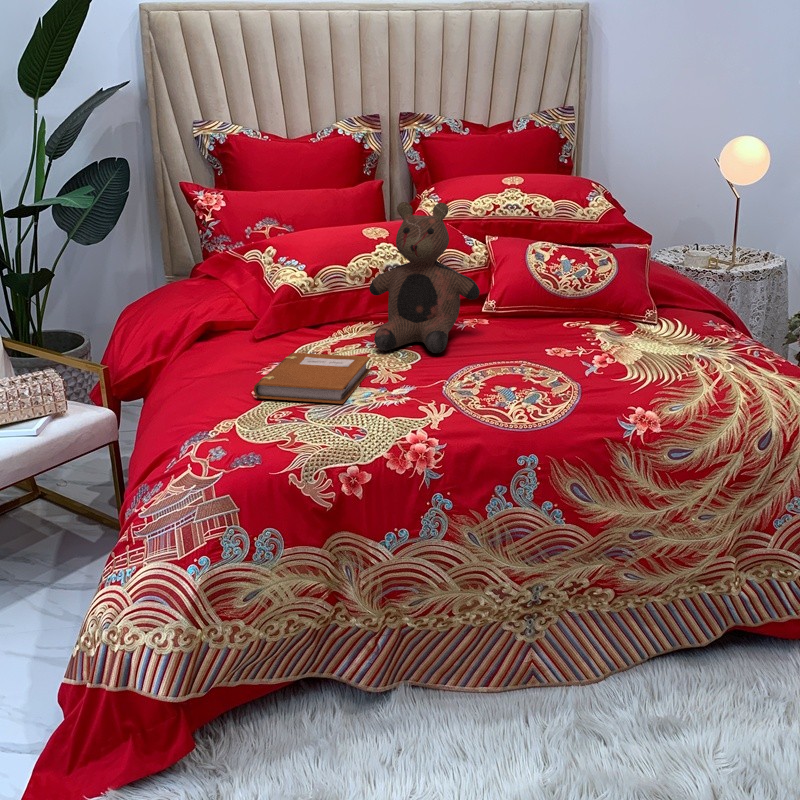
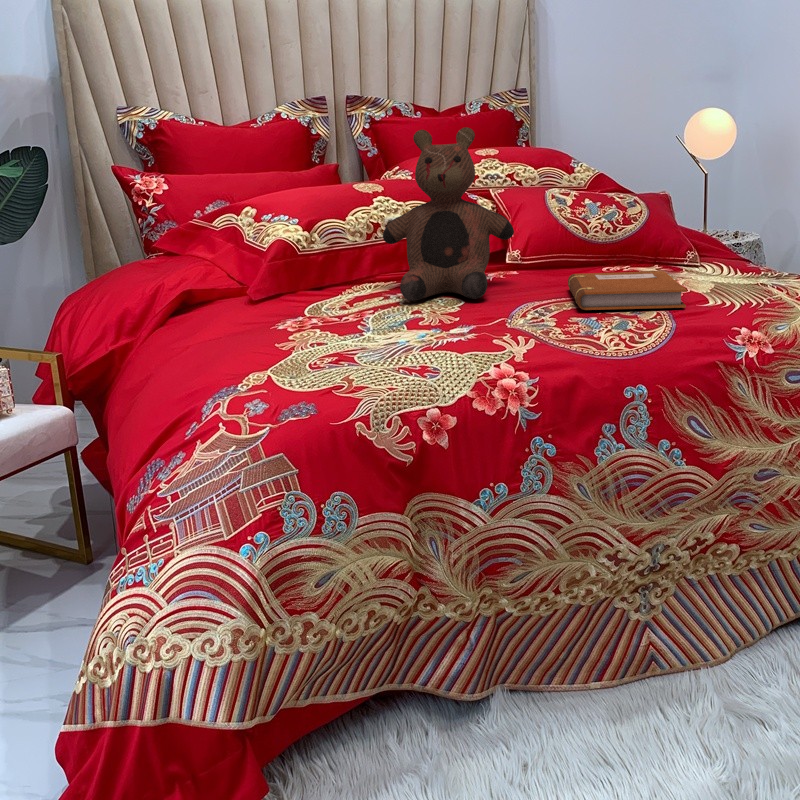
notebook: present [254,353,370,404] -> present [568,271,686,310]

